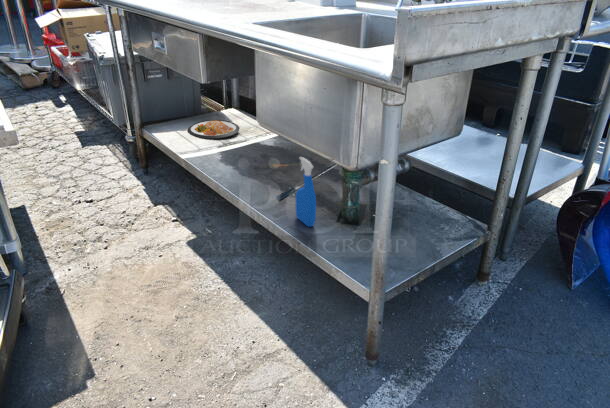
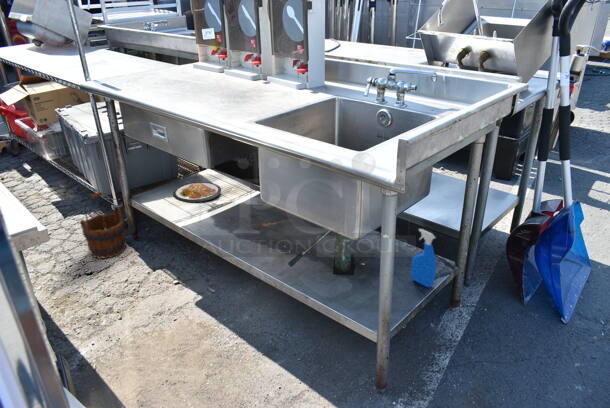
wooden bucket: none [84,116,134,188] -> present [80,192,126,259]
spray bottle: present [296,157,316,227] -> present [411,229,436,287]

